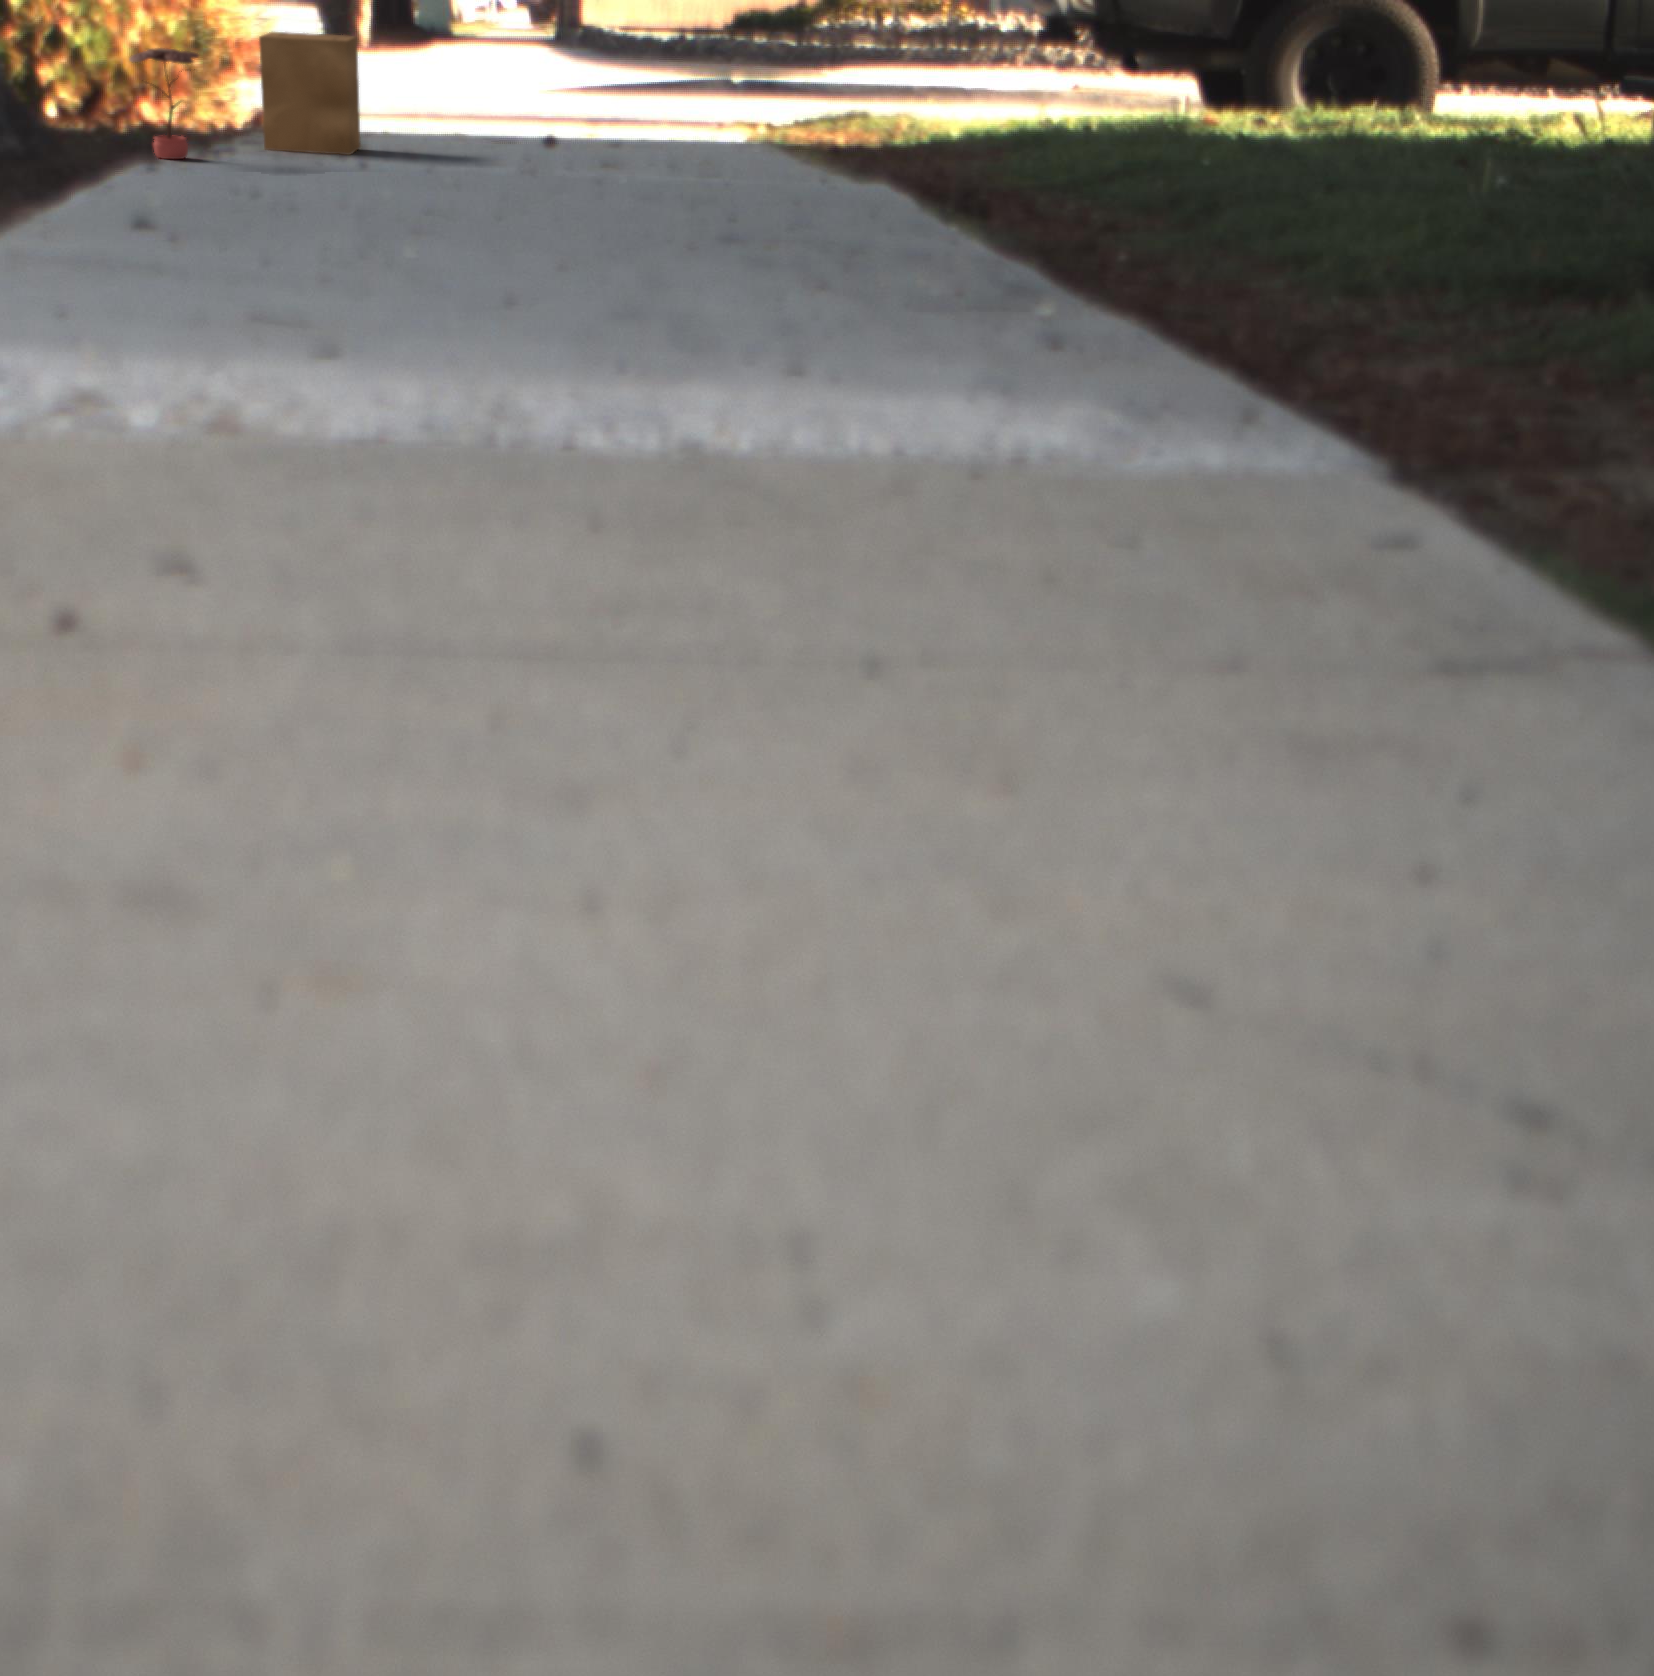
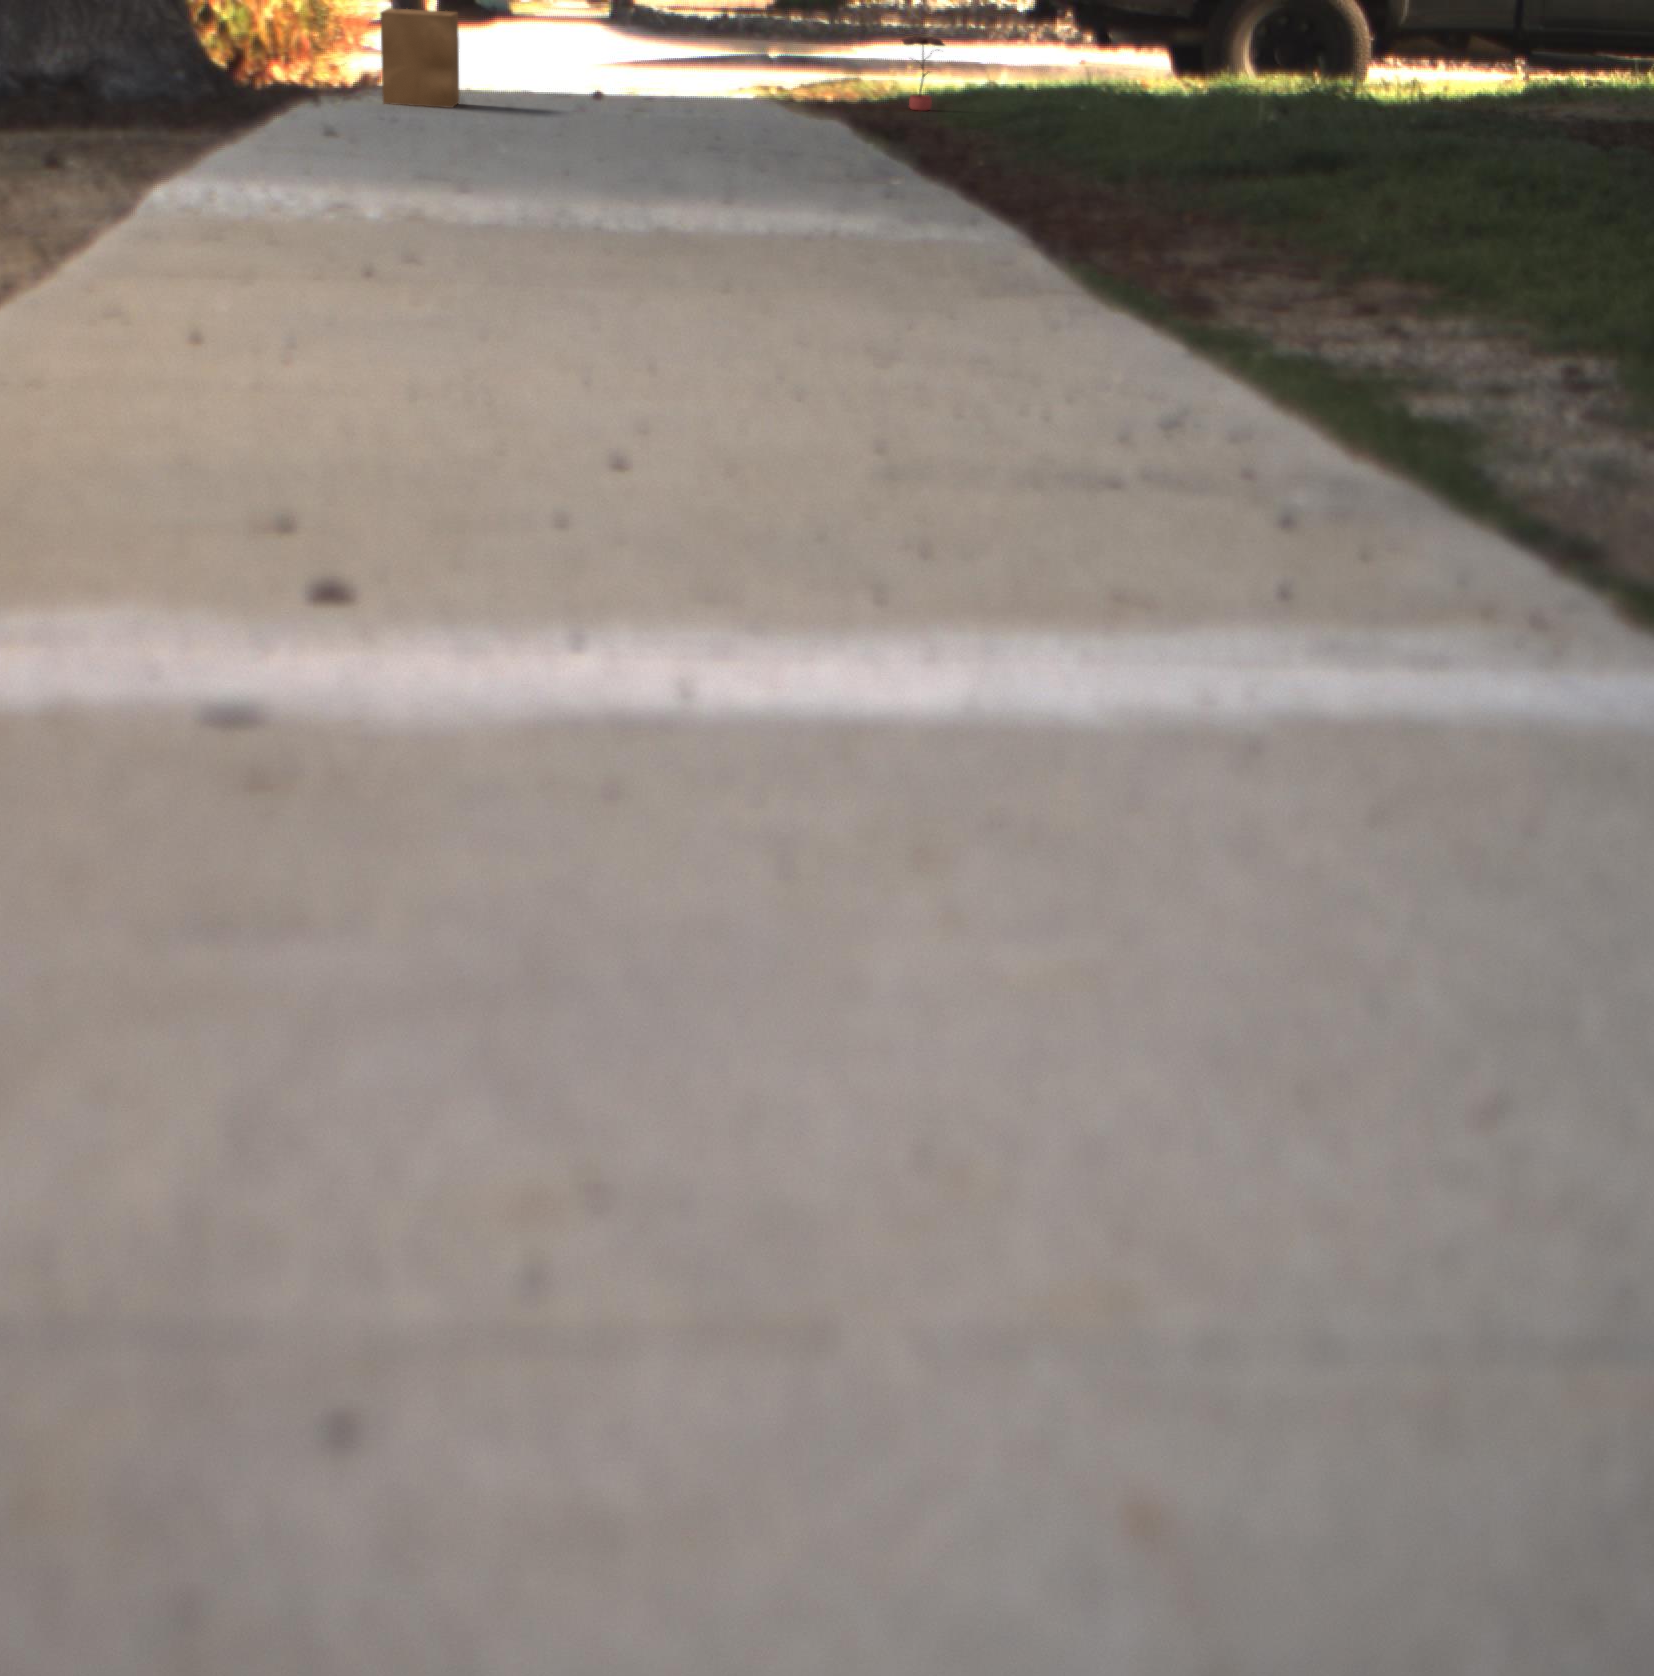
potted plant: present [129,48,198,159] -> present [902,36,945,111]

